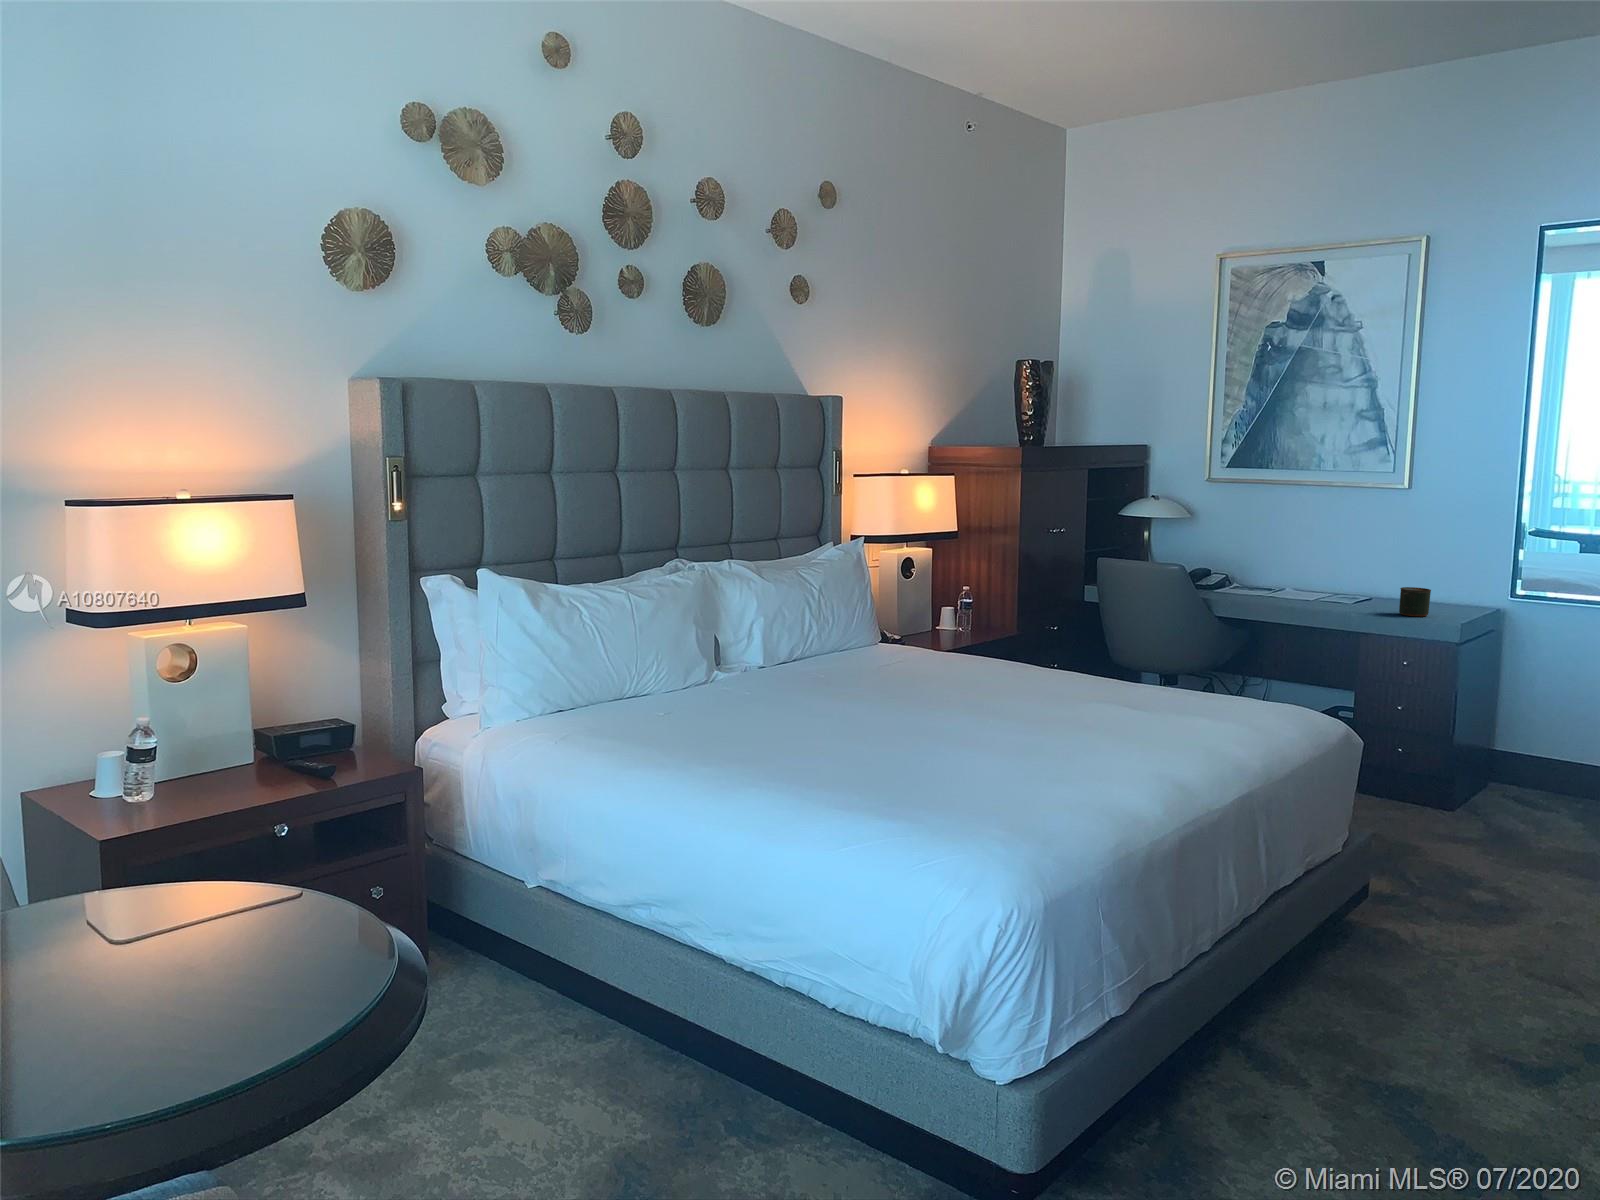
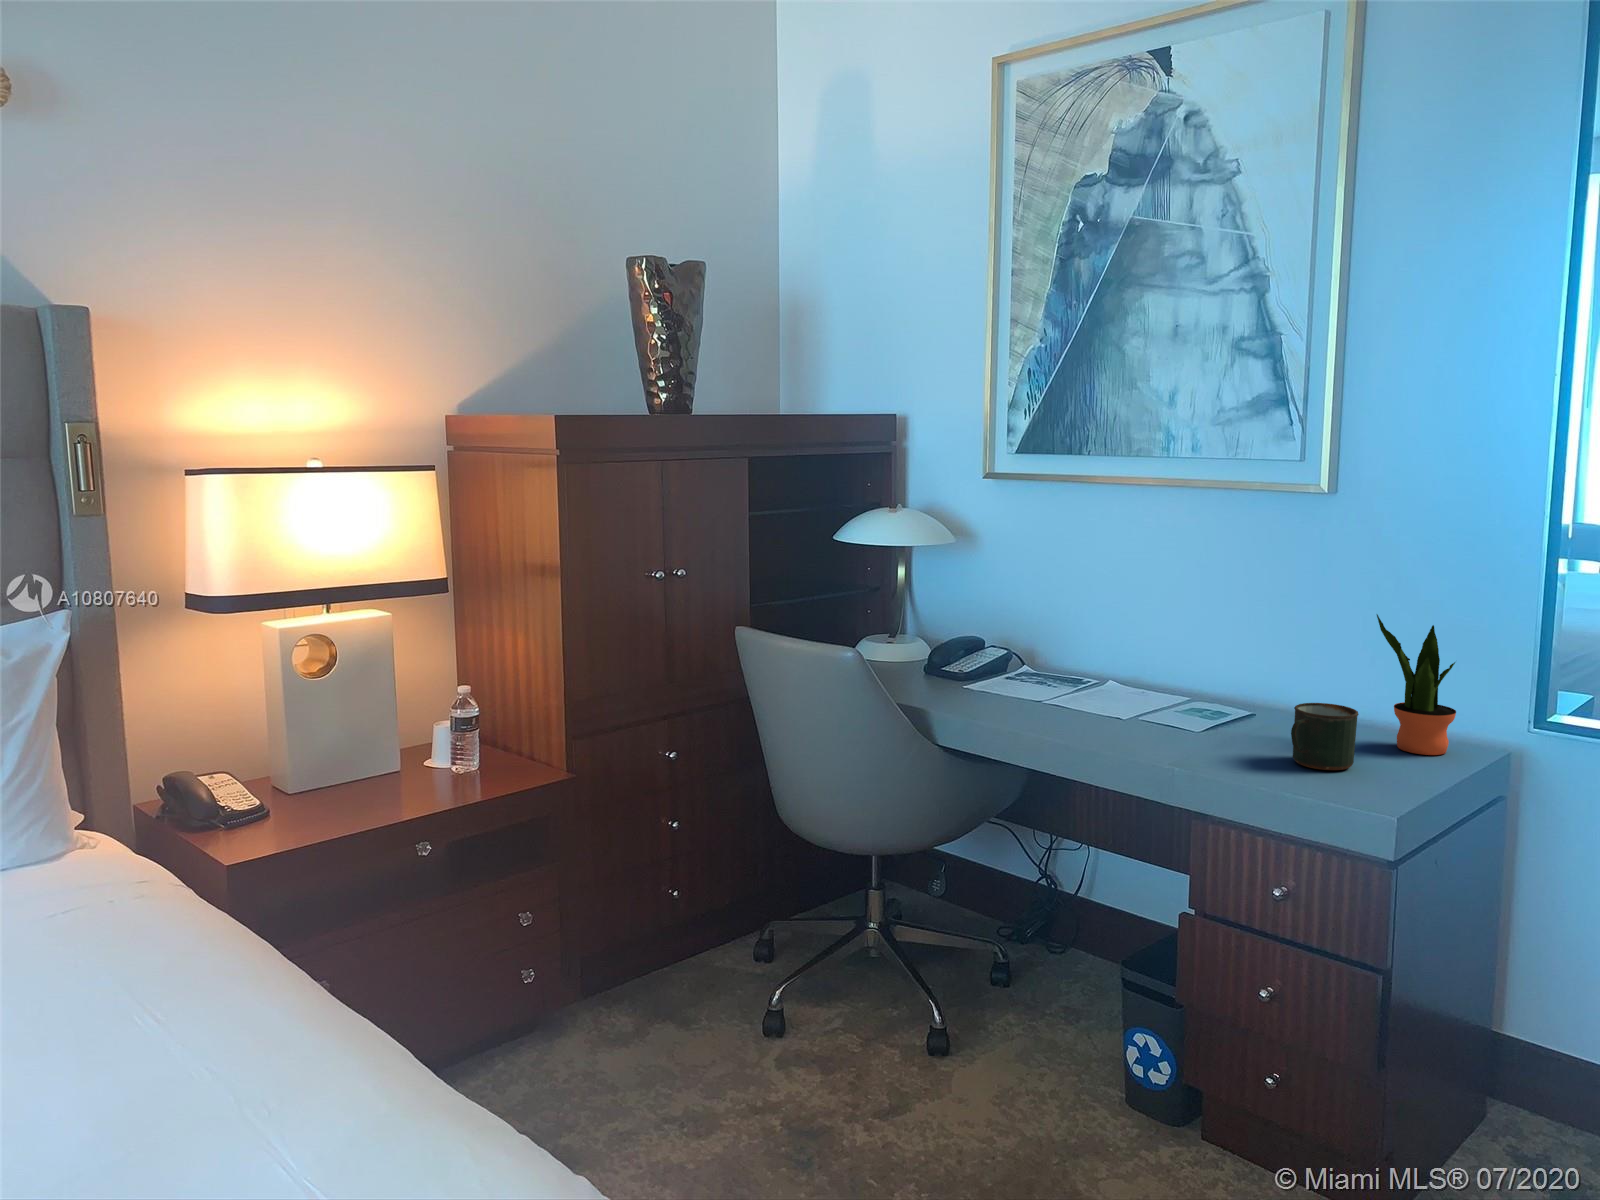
potted plant: none [1436,547,1475,613] -> present [1377,615,1456,755]

